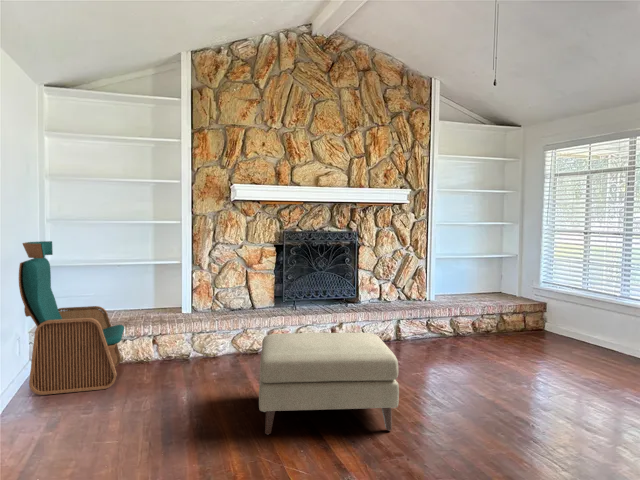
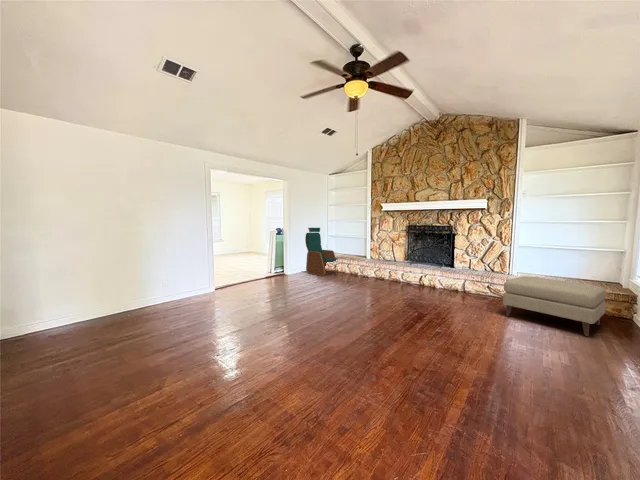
ottoman: present [259,333,399,434] -> present [503,276,606,336]

